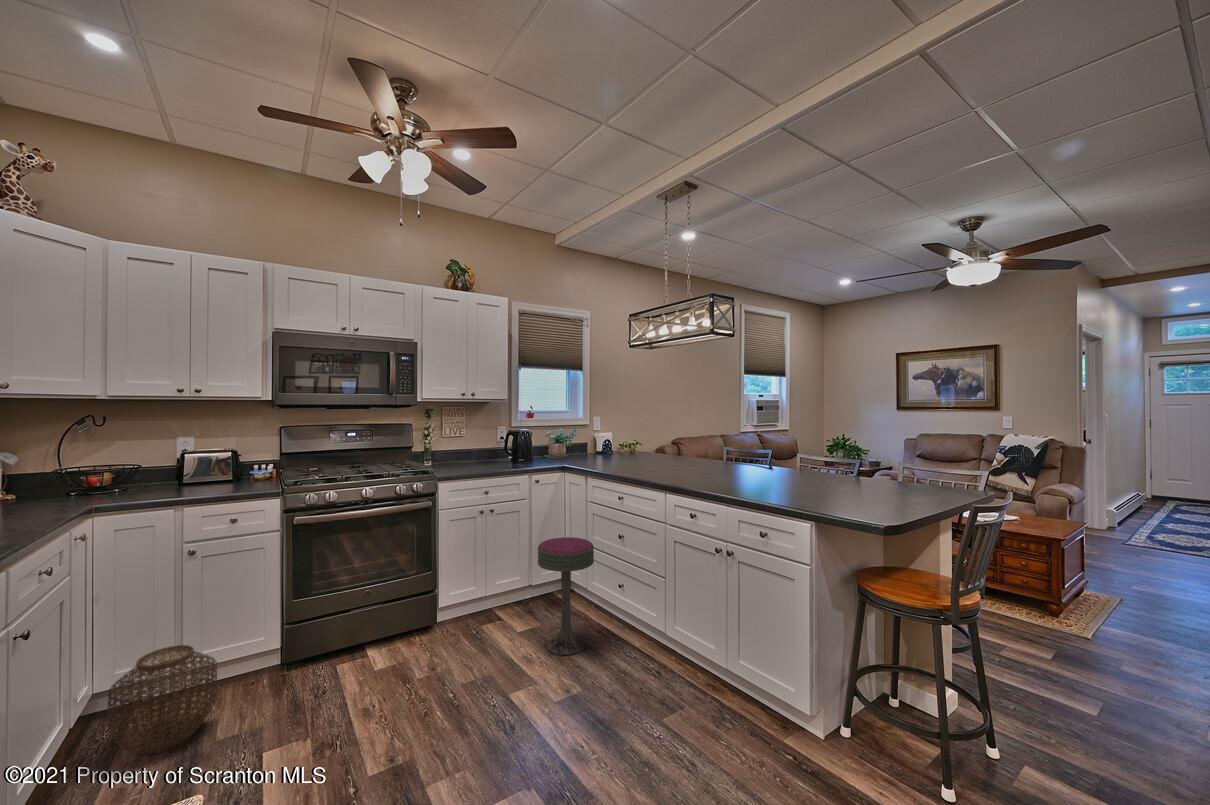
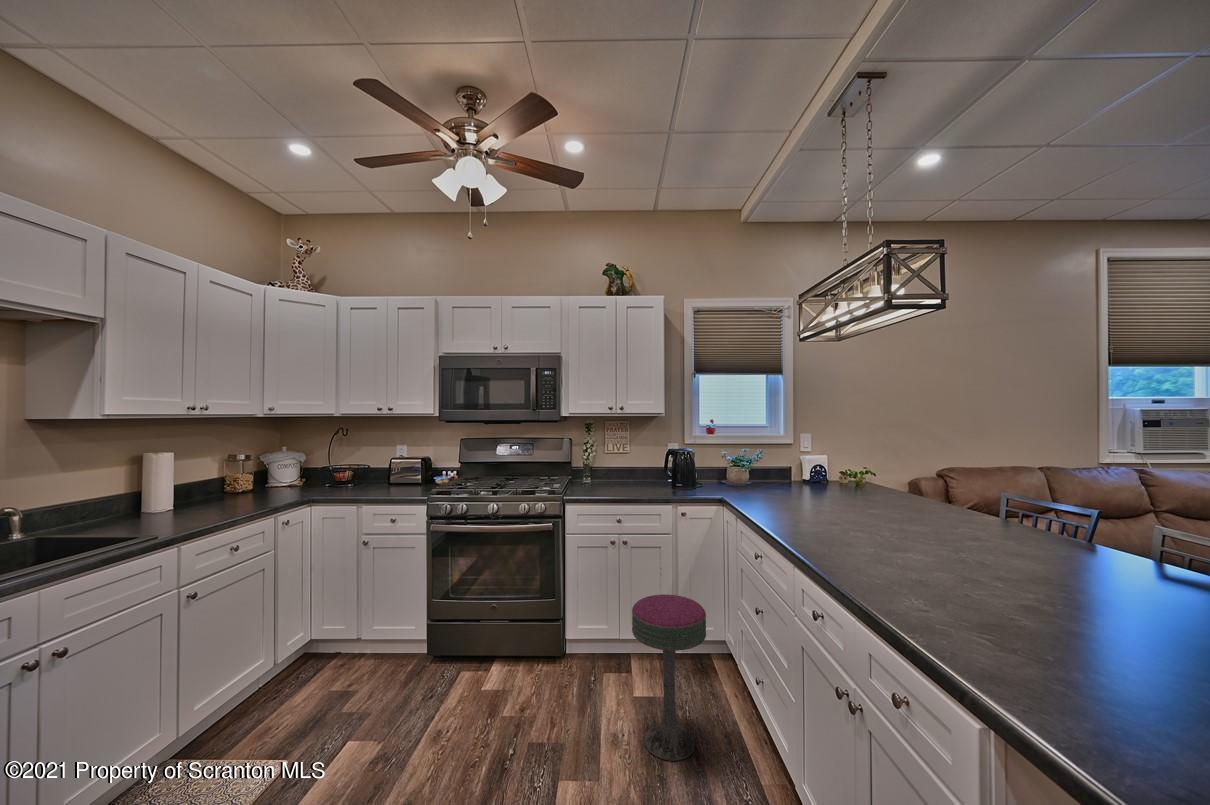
woven basket: present [107,645,217,755] -> none [273,622,352,710]

